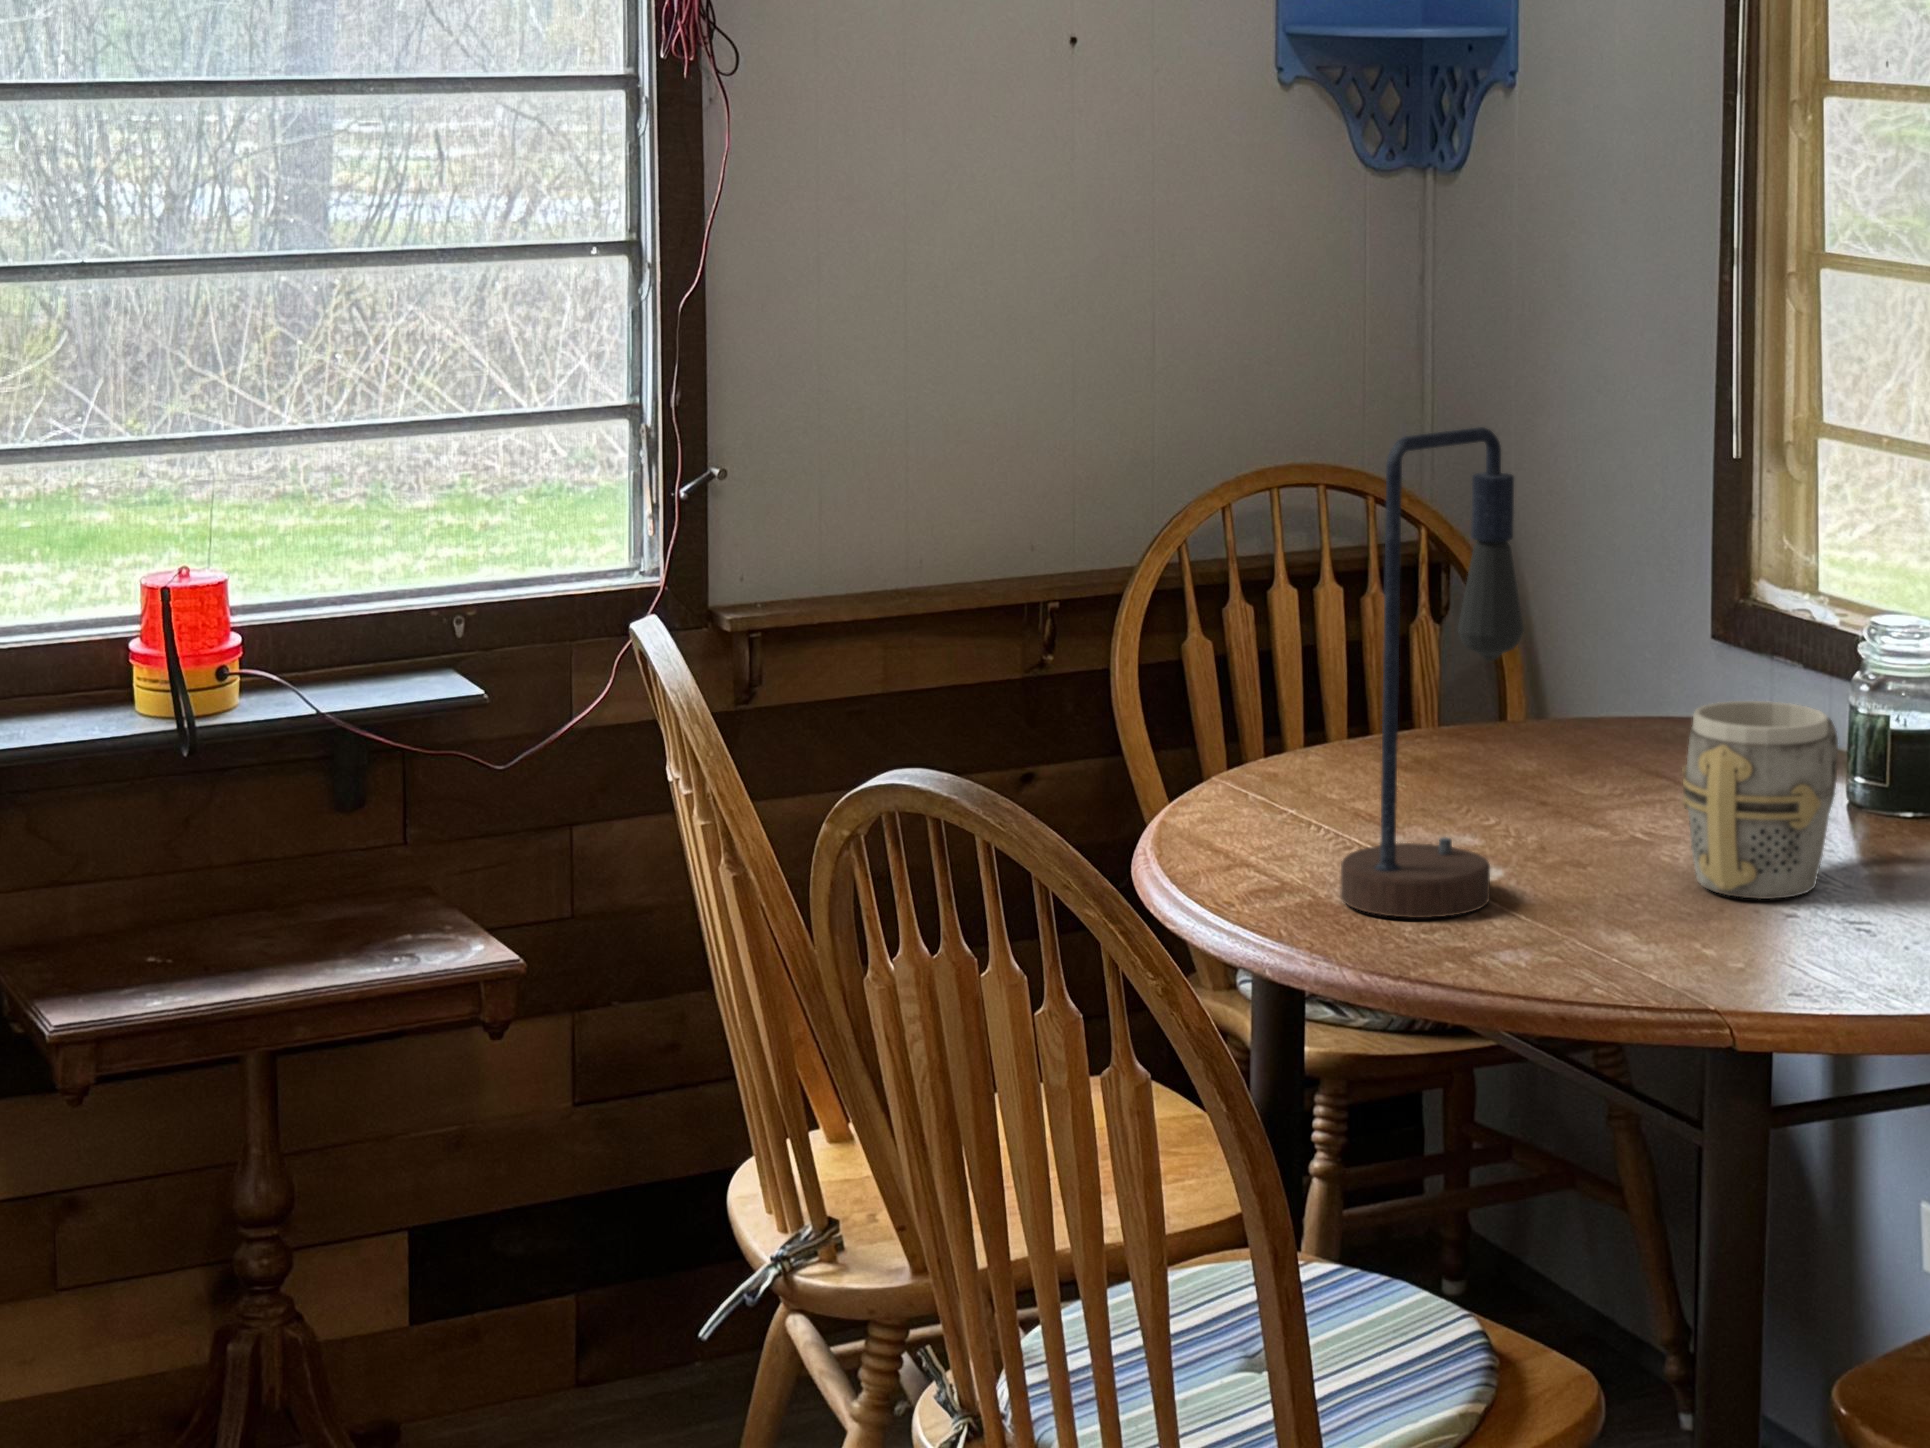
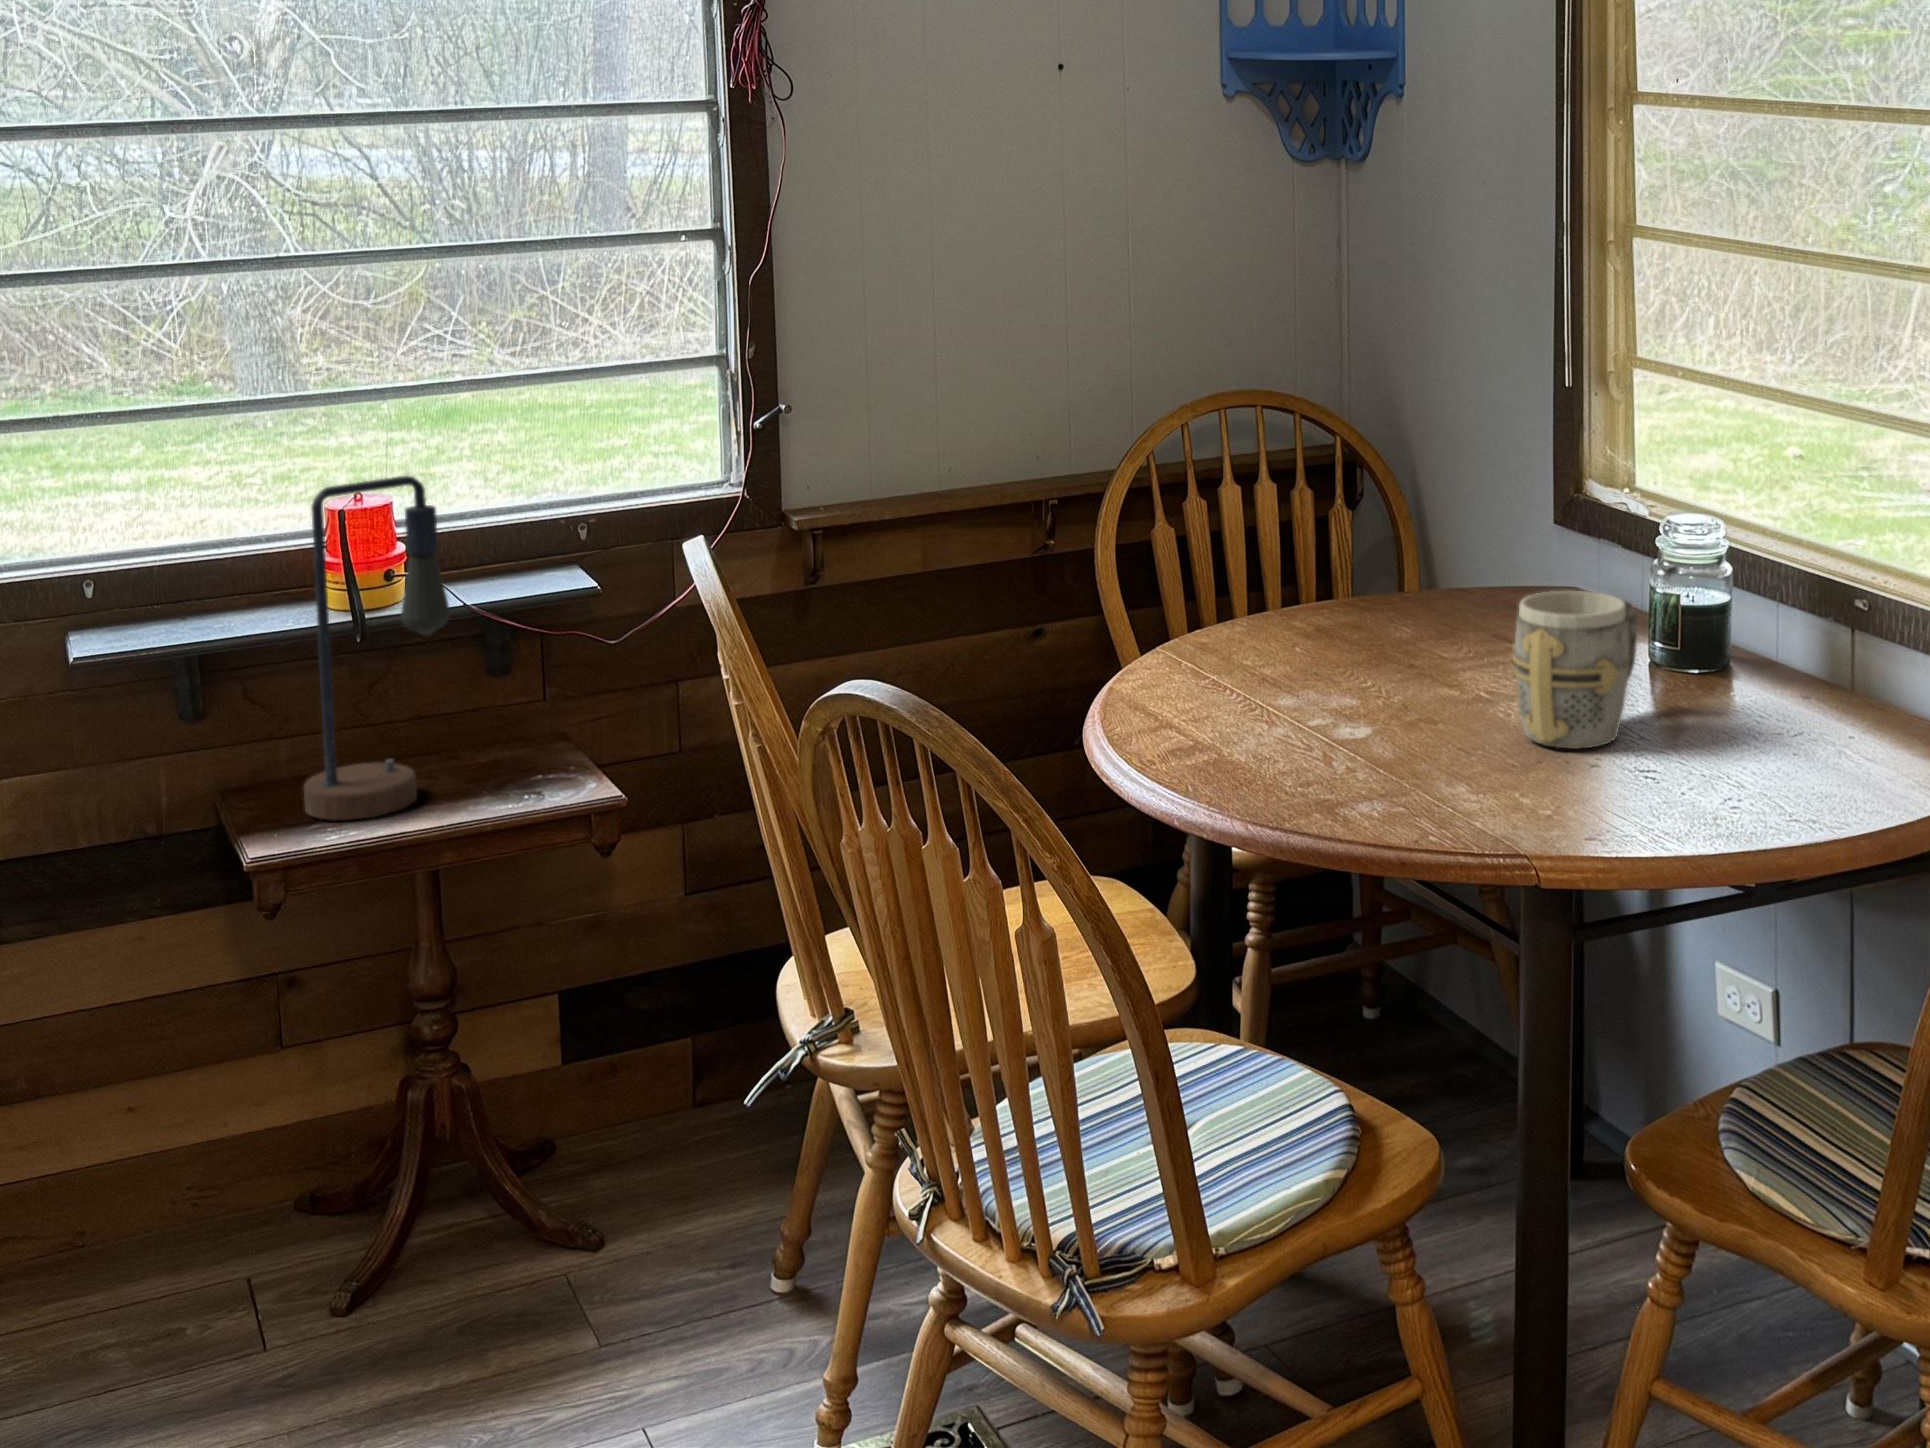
table lamp: present [1340,427,1524,918] -> present [304,476,450,820]

